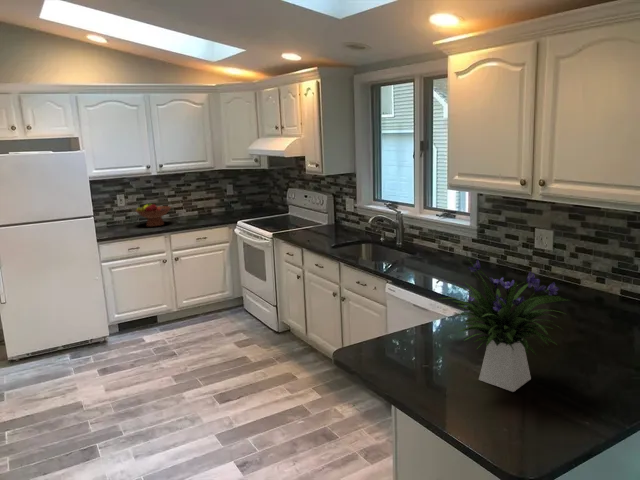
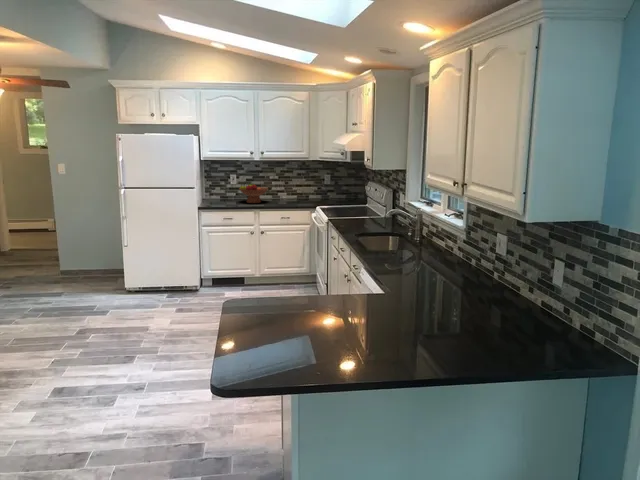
flower arrangement: present [439,258,568,392] -> none [265,230,367,348]

